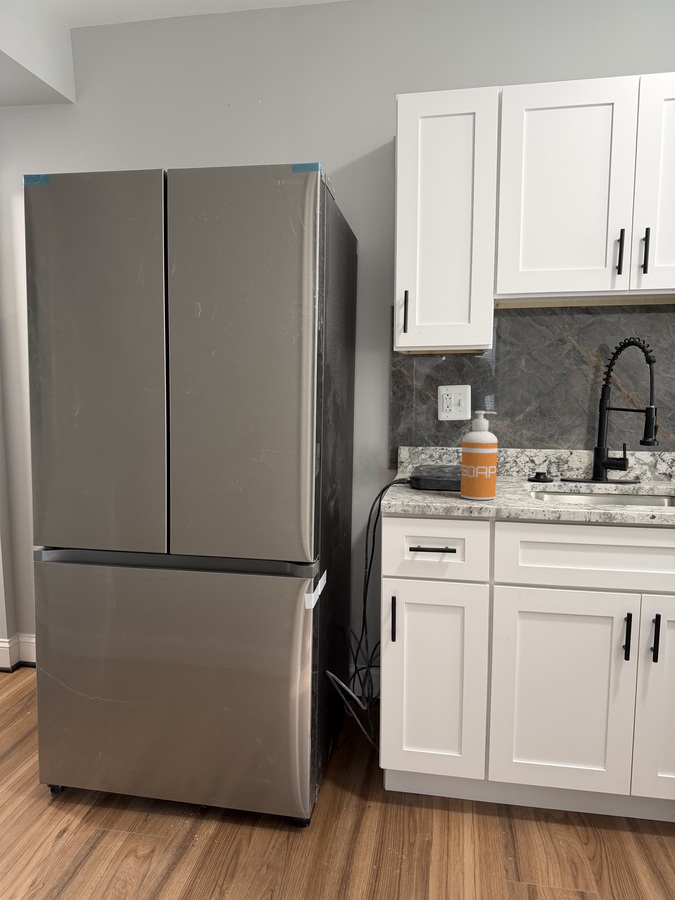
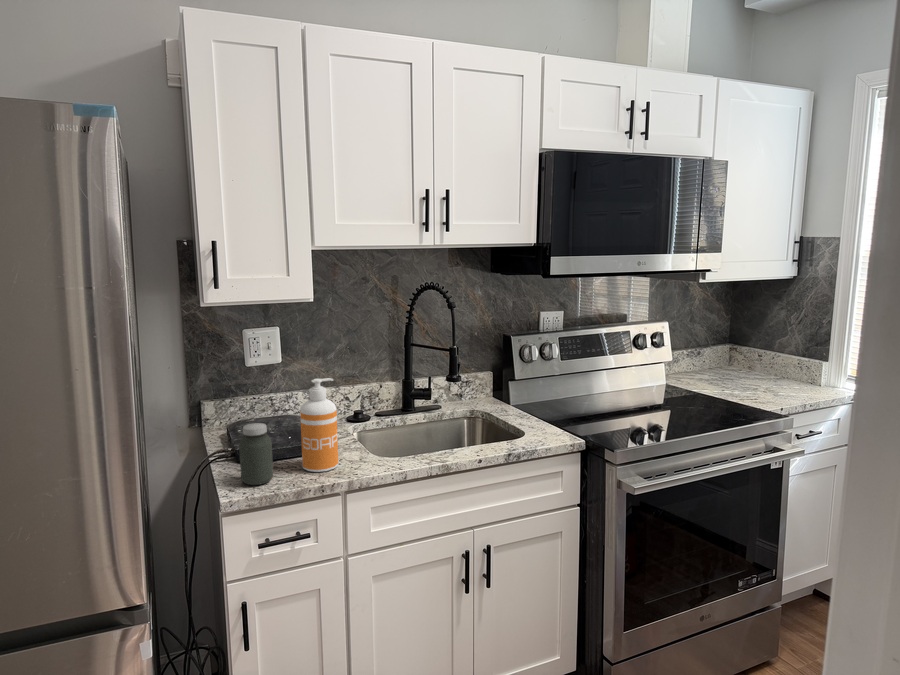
jar: none [402,445,431,499] -> present [239,423,273,485]

